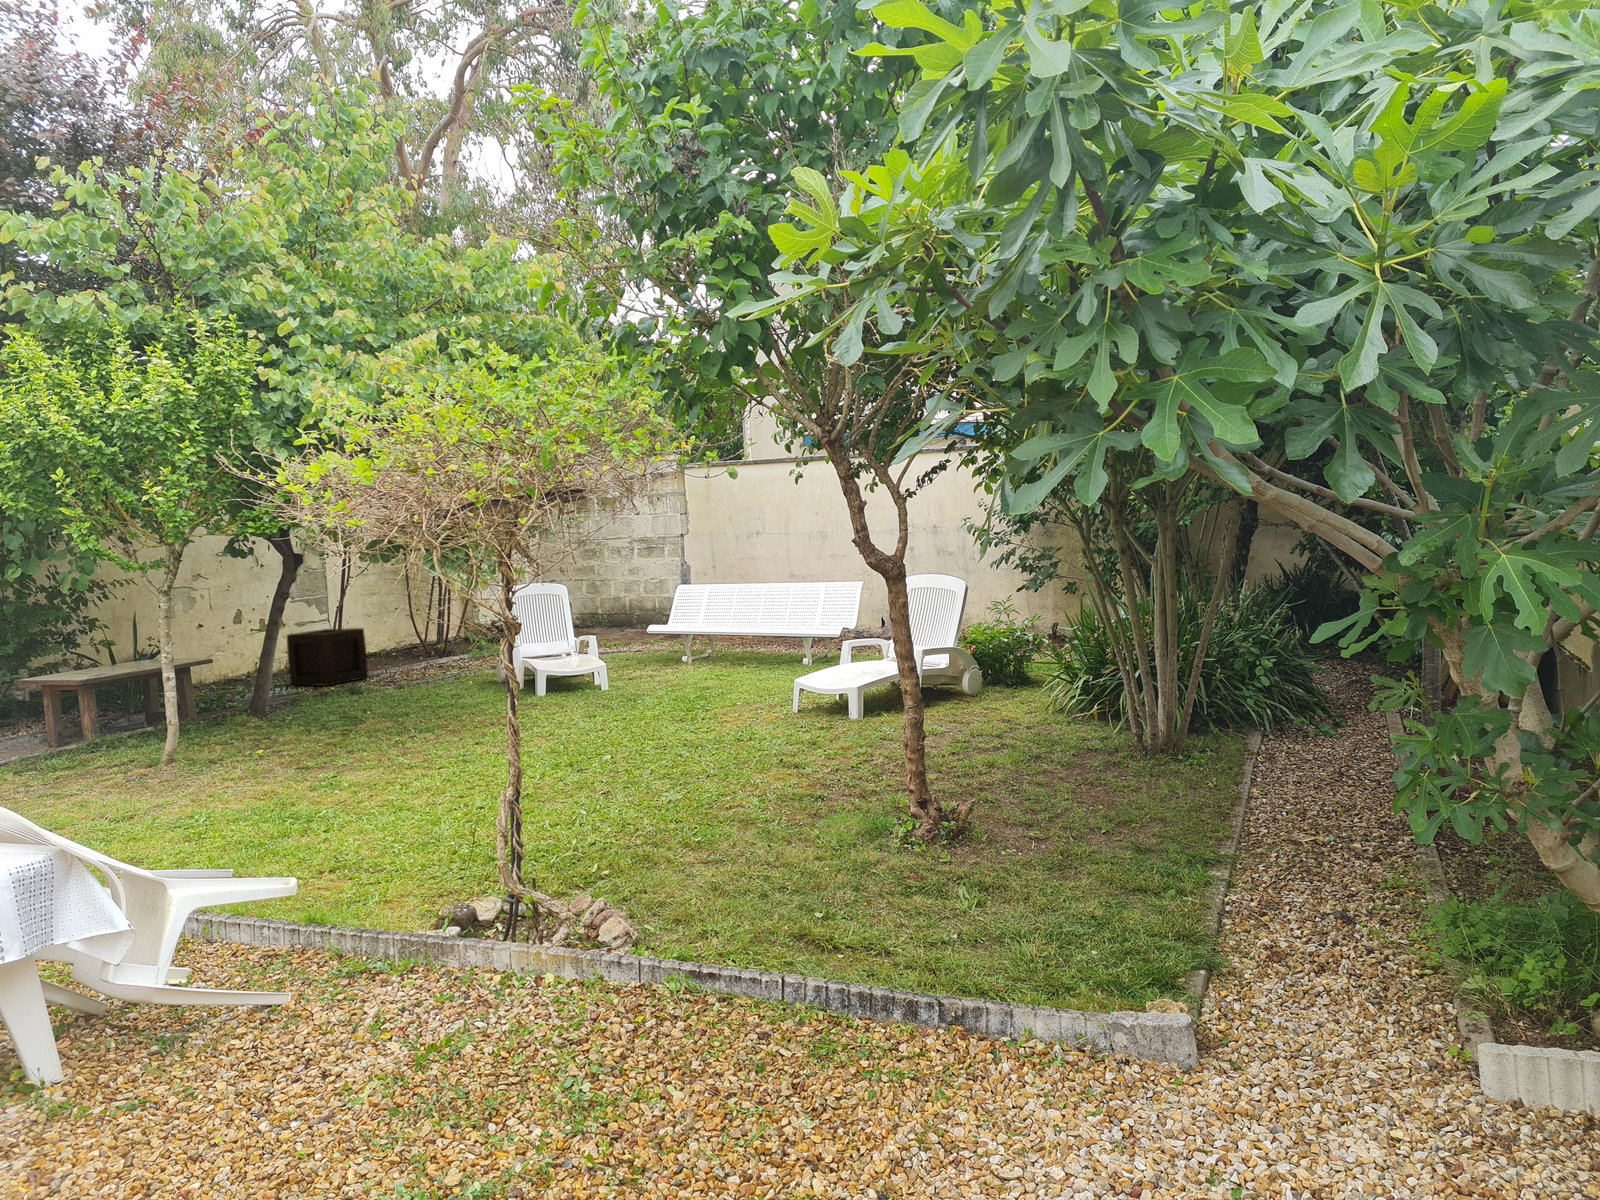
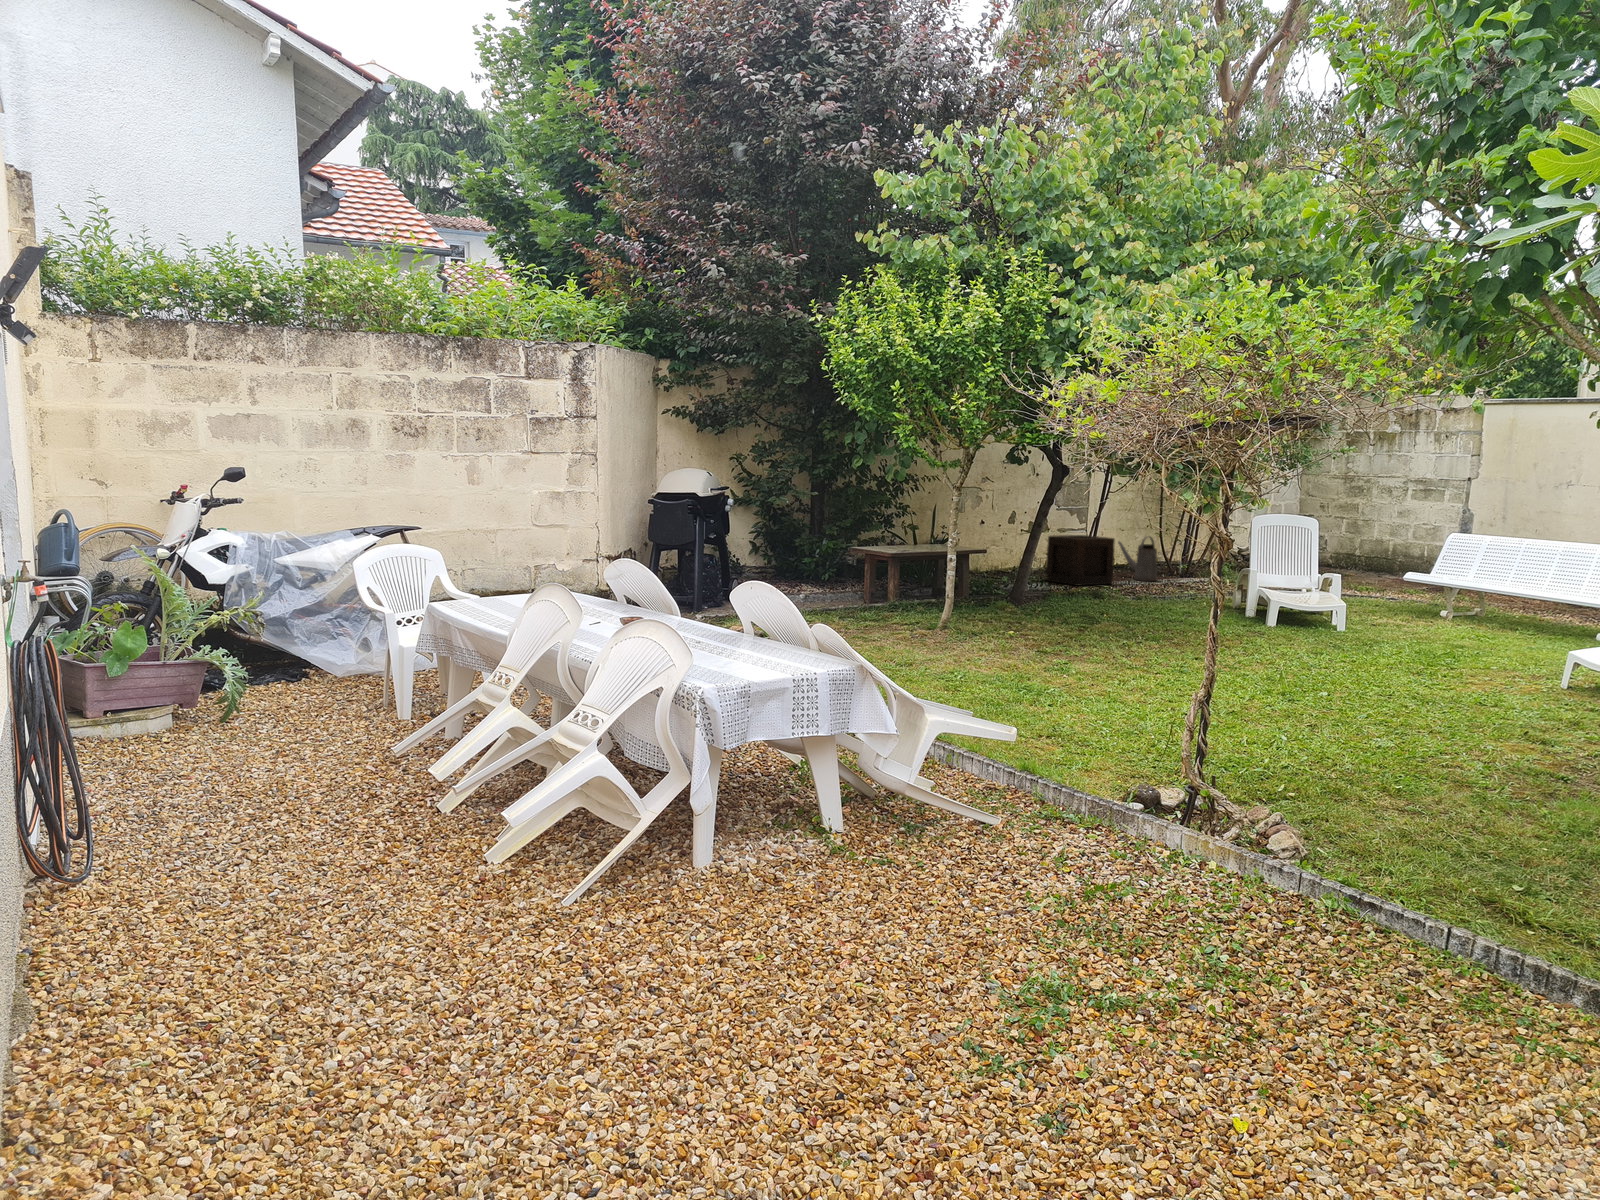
watering can: none [367,621,419,670] -> present [1118,537,1162,581]

